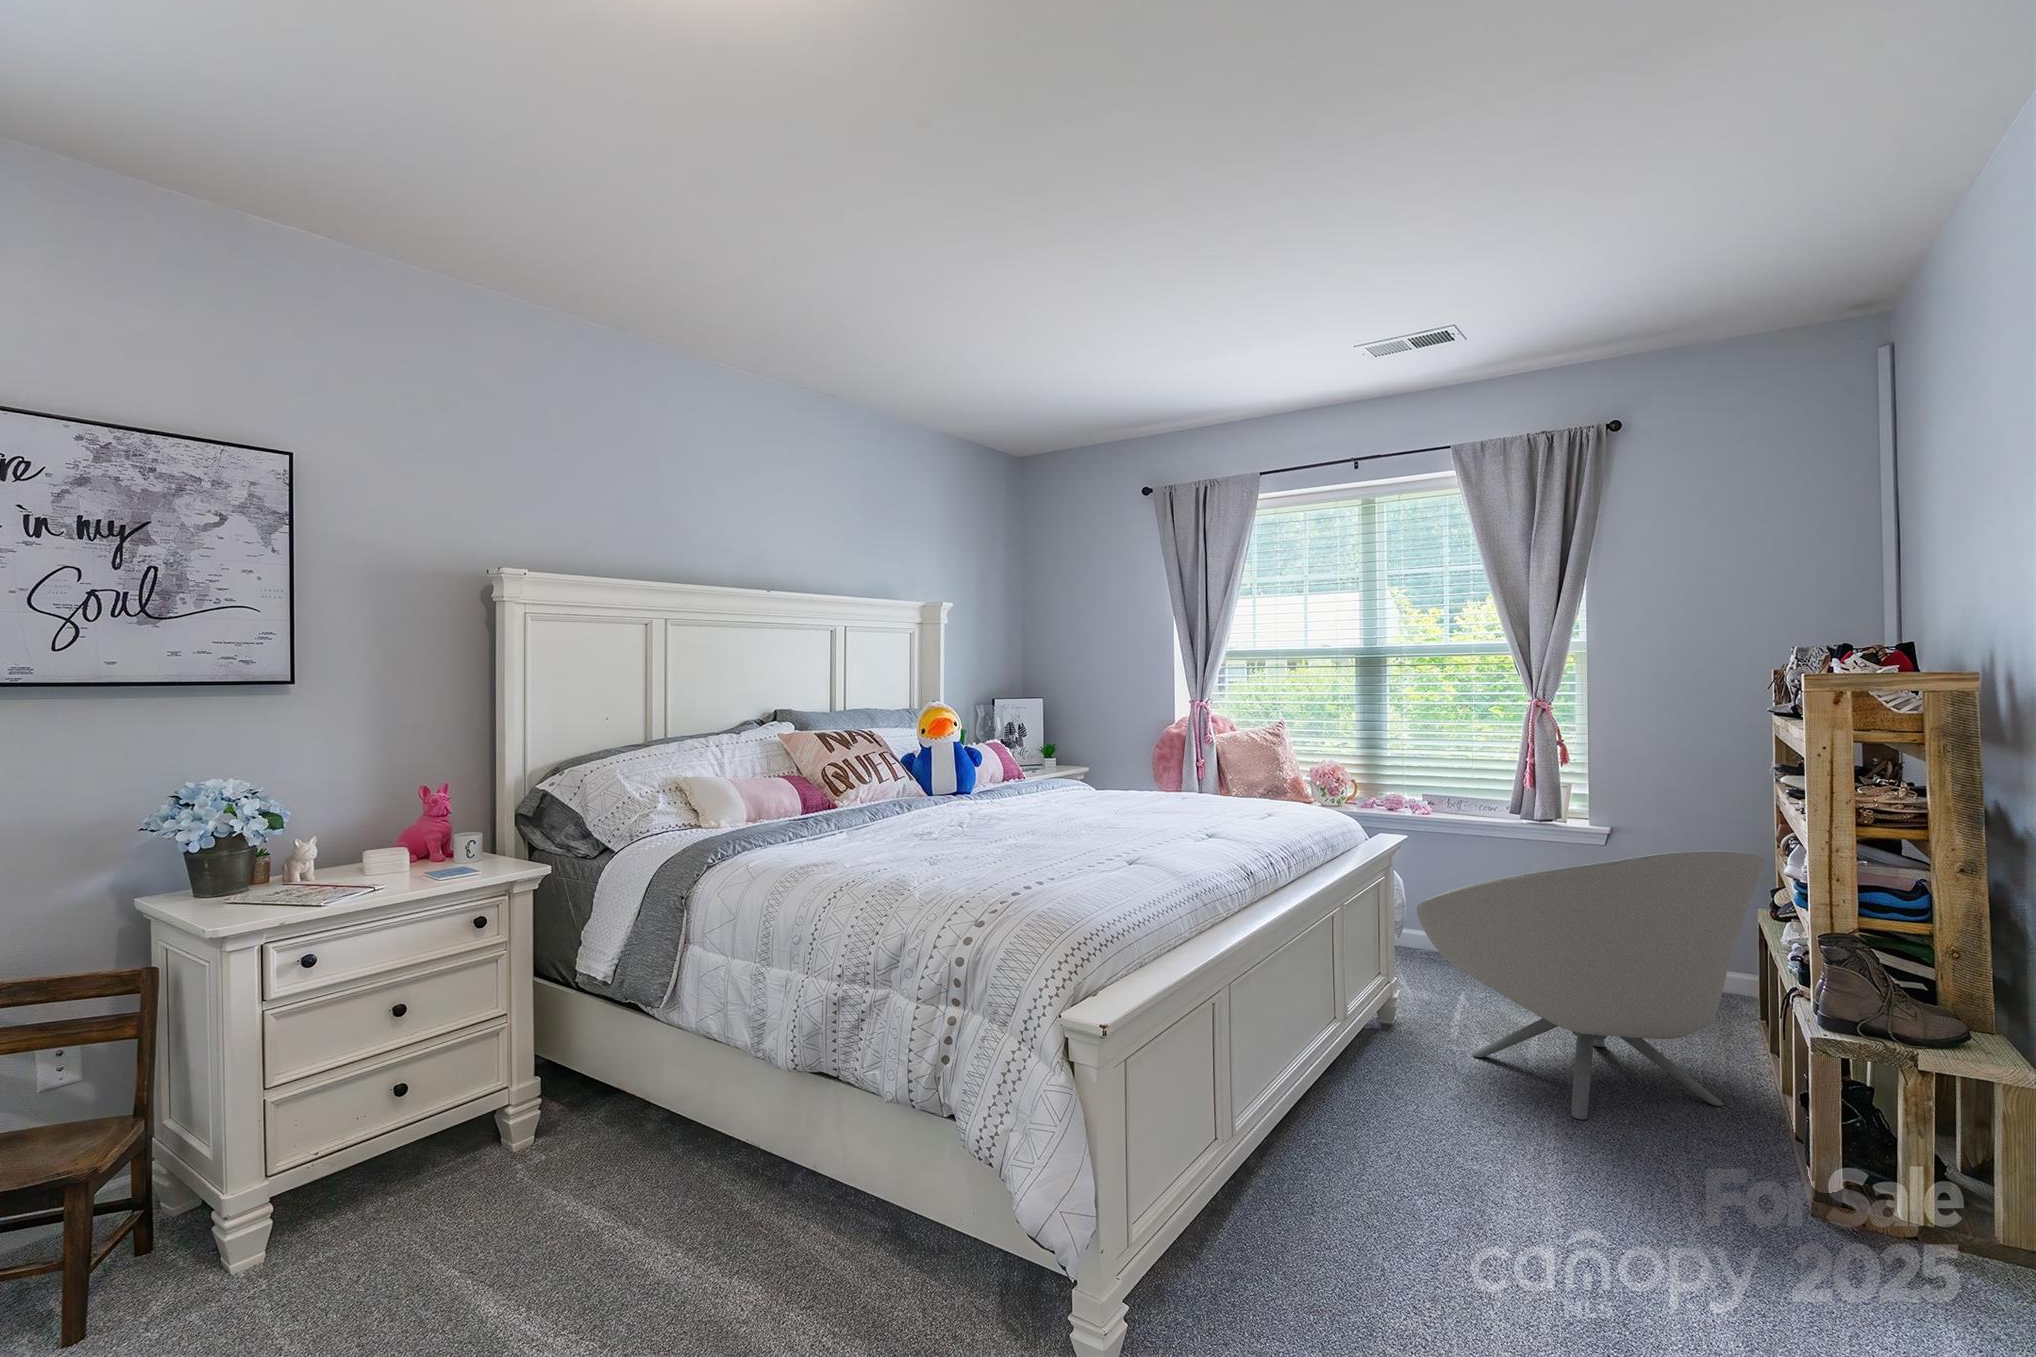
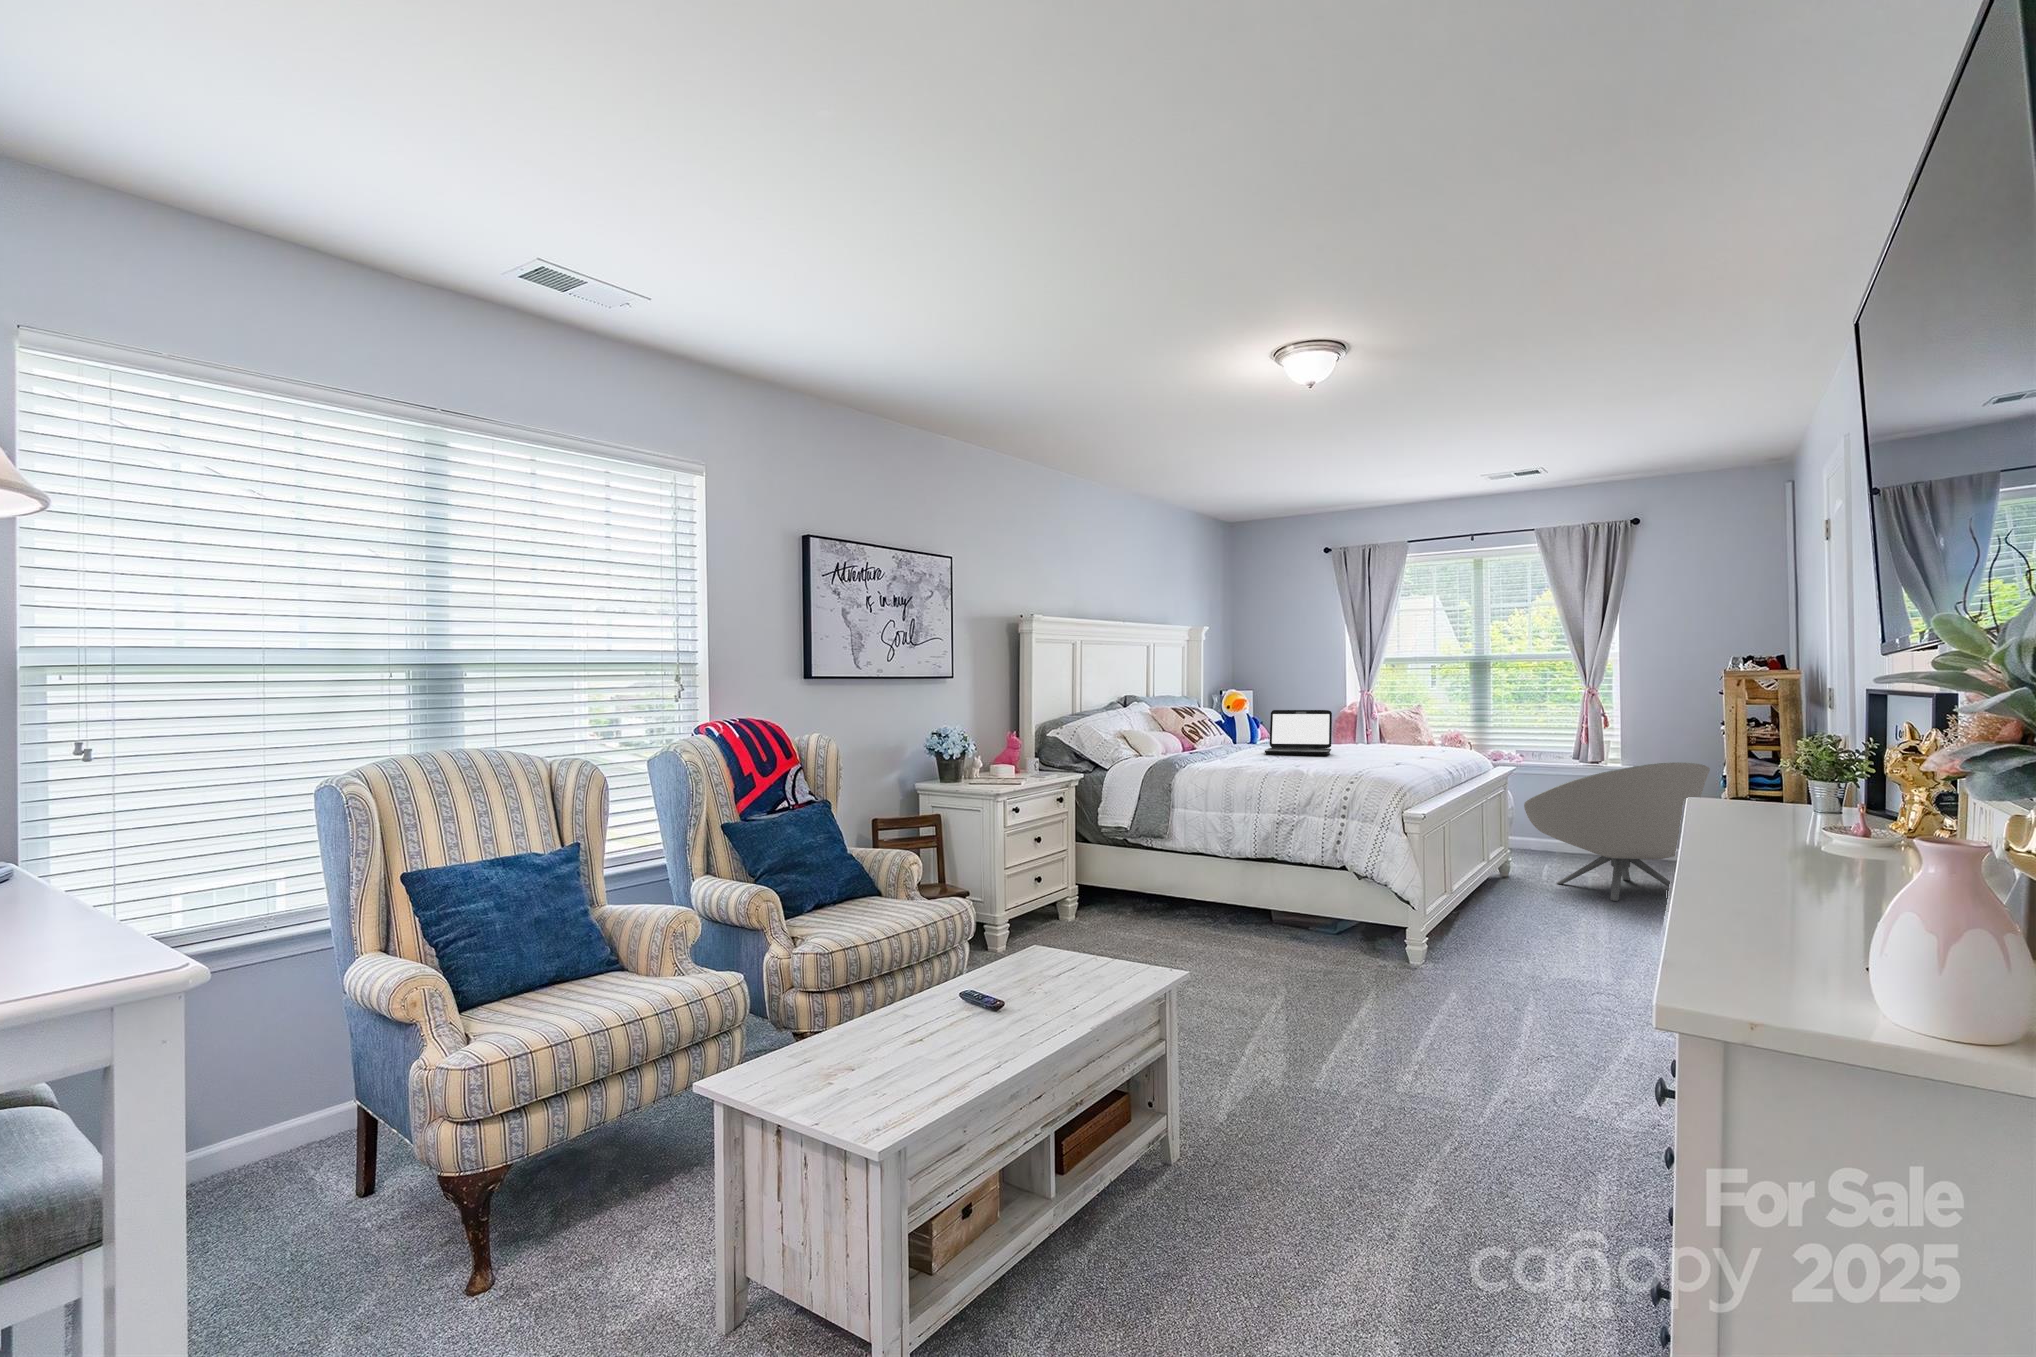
laptop: none [943,736,1076,824] -> present [1265,710,1332,756]

